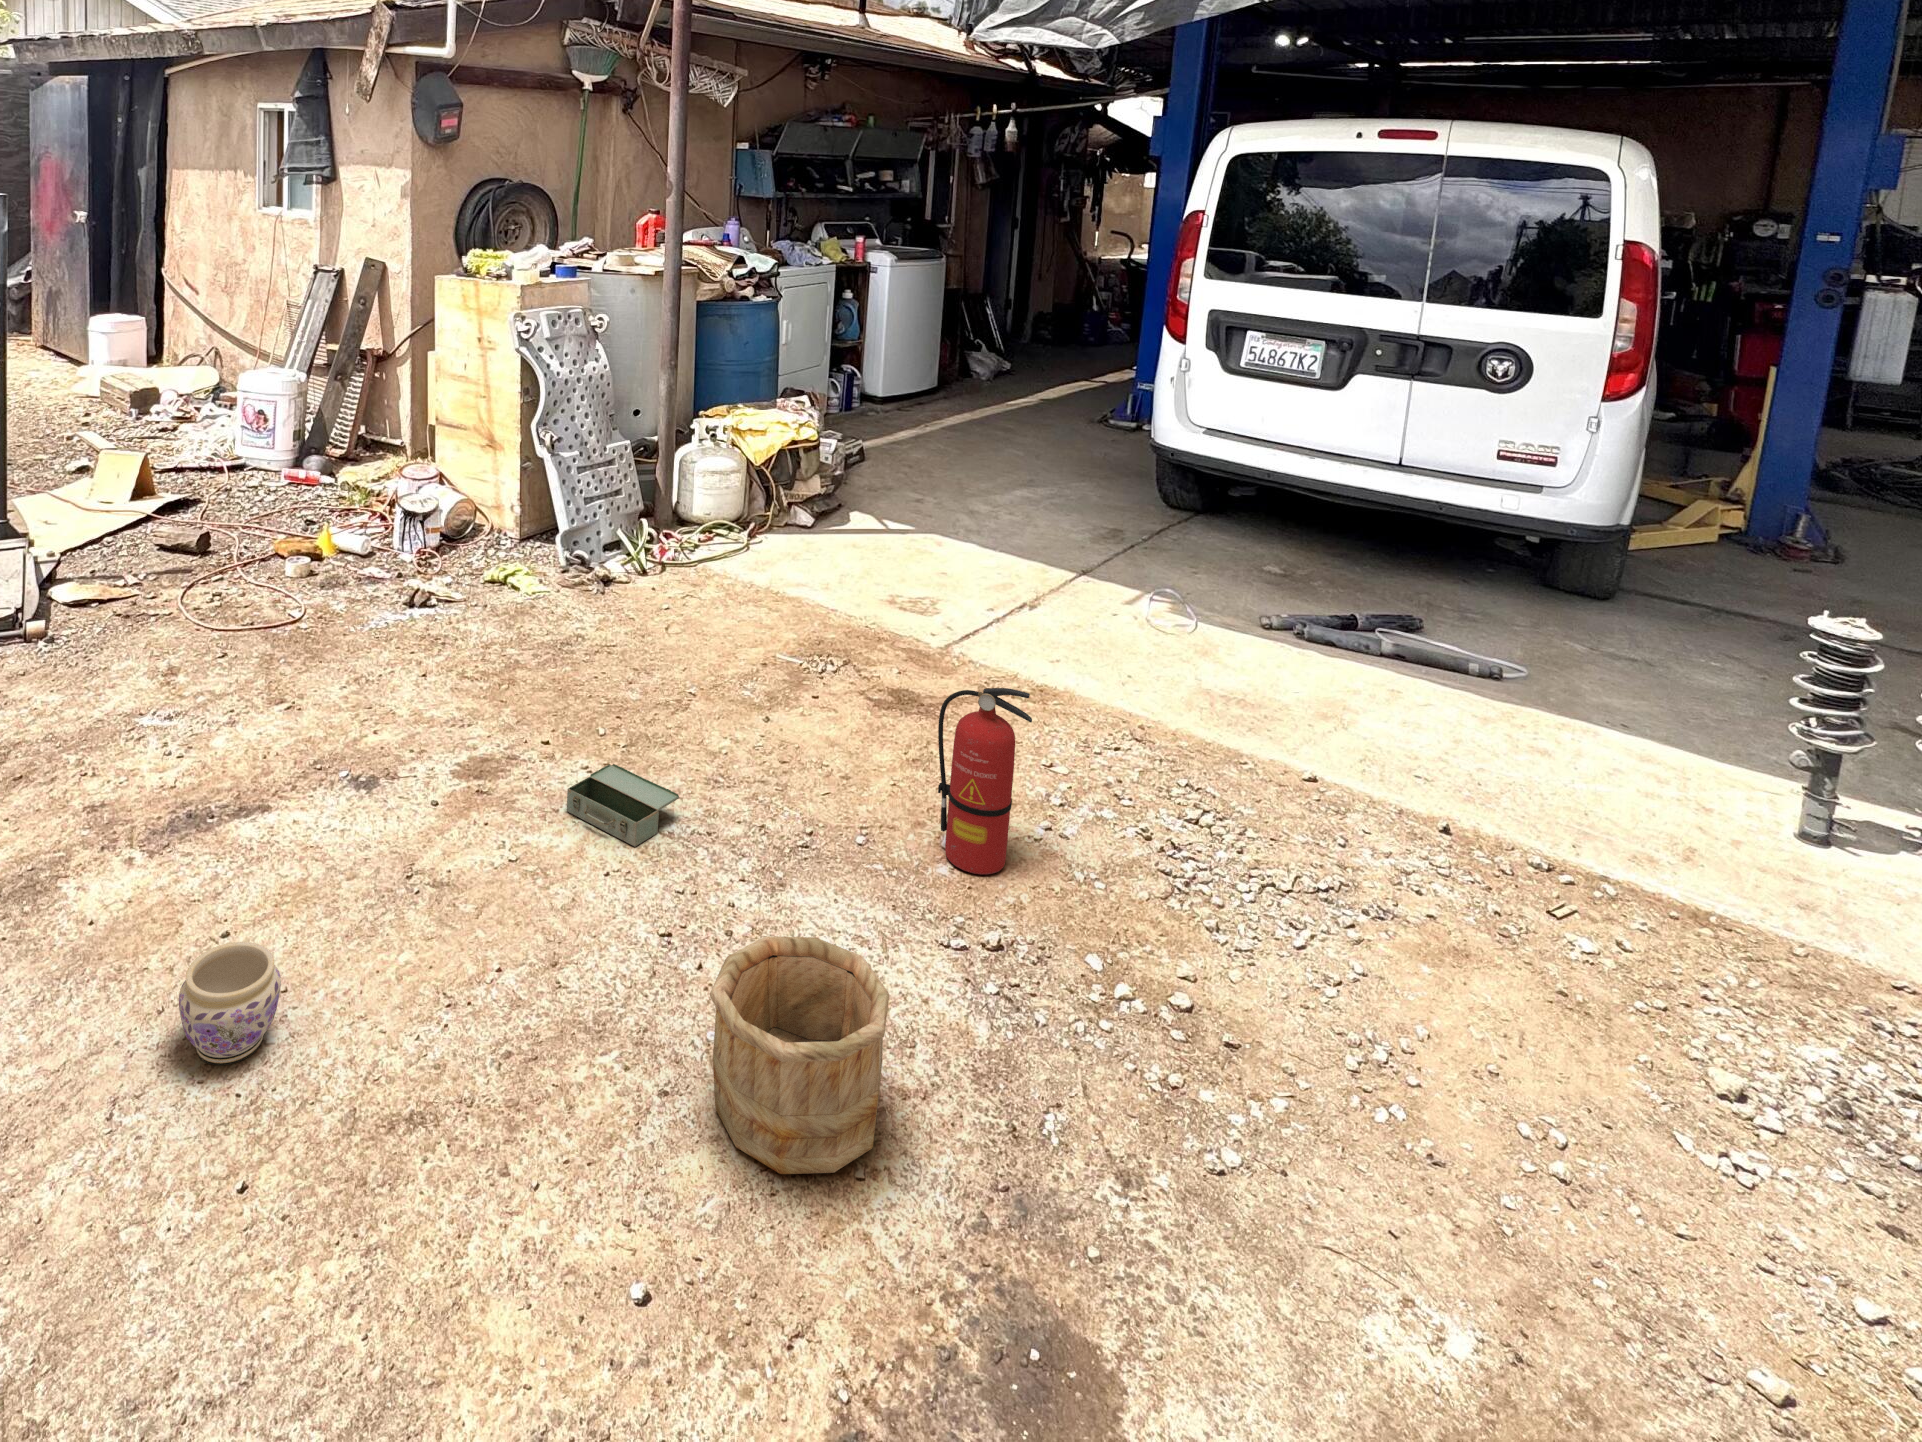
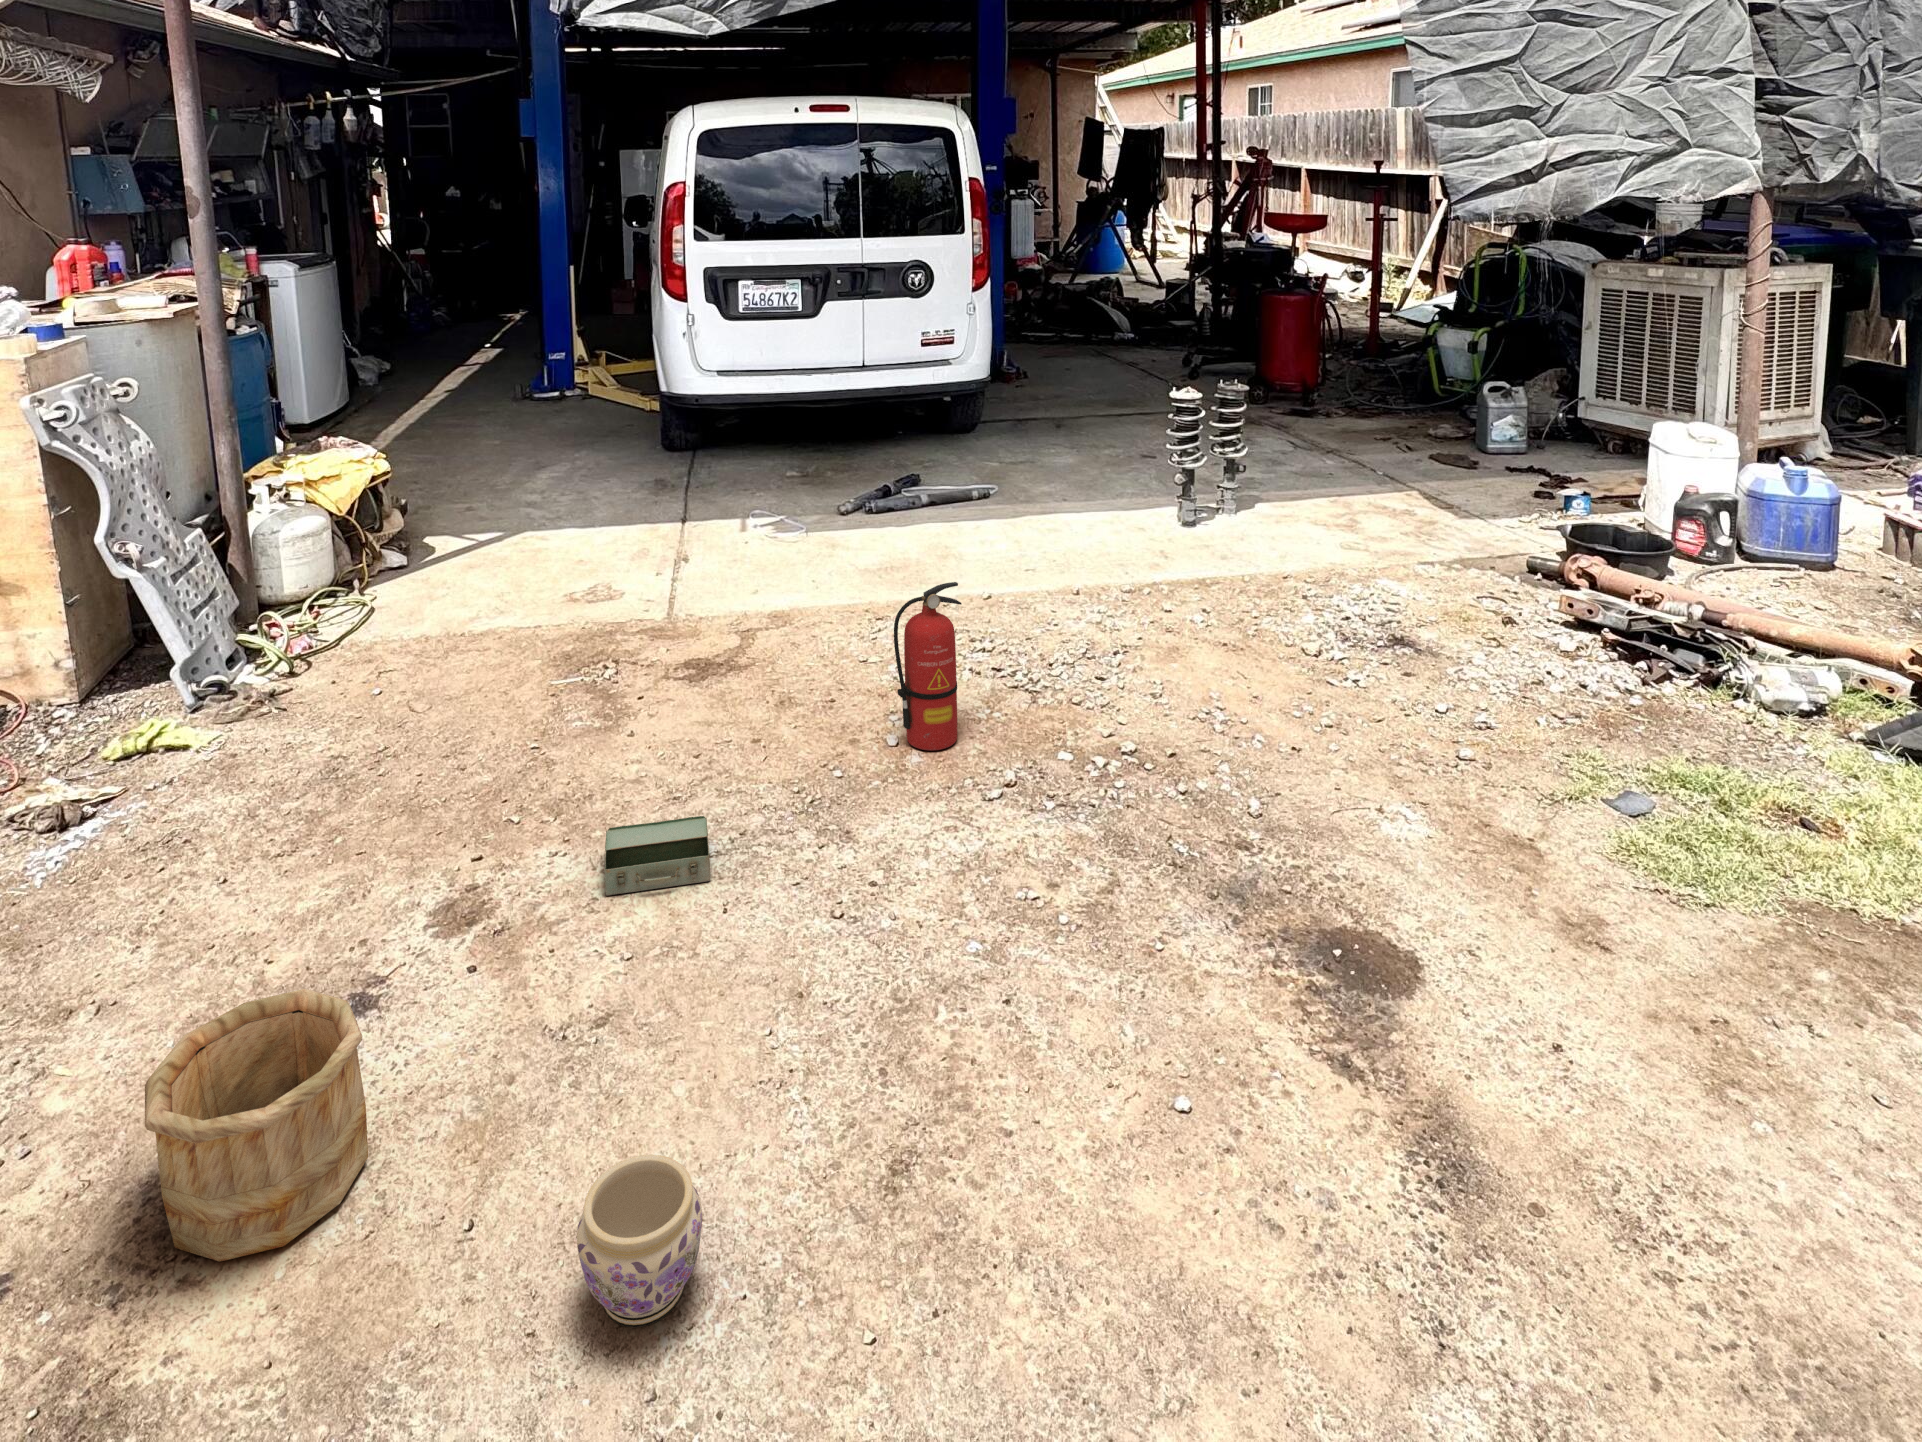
wooden bucket: present [710,936,889,1174] -> present [145,989,368,1262]

